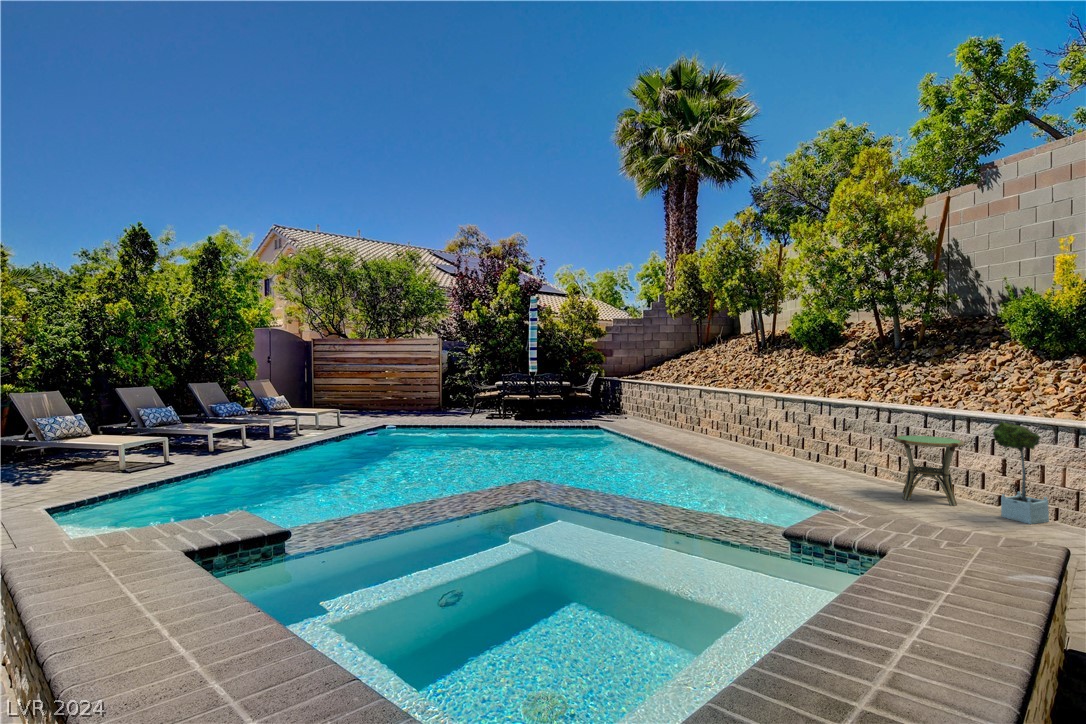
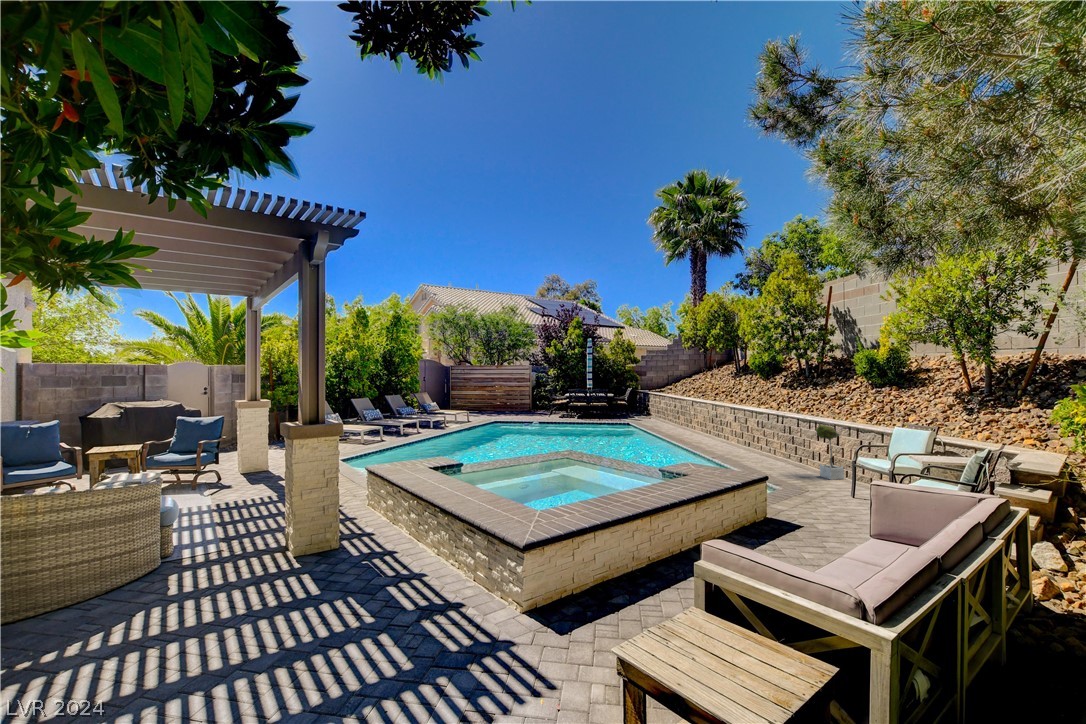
side table: present [893,435,965,506] -> none [772,431,810,471]

